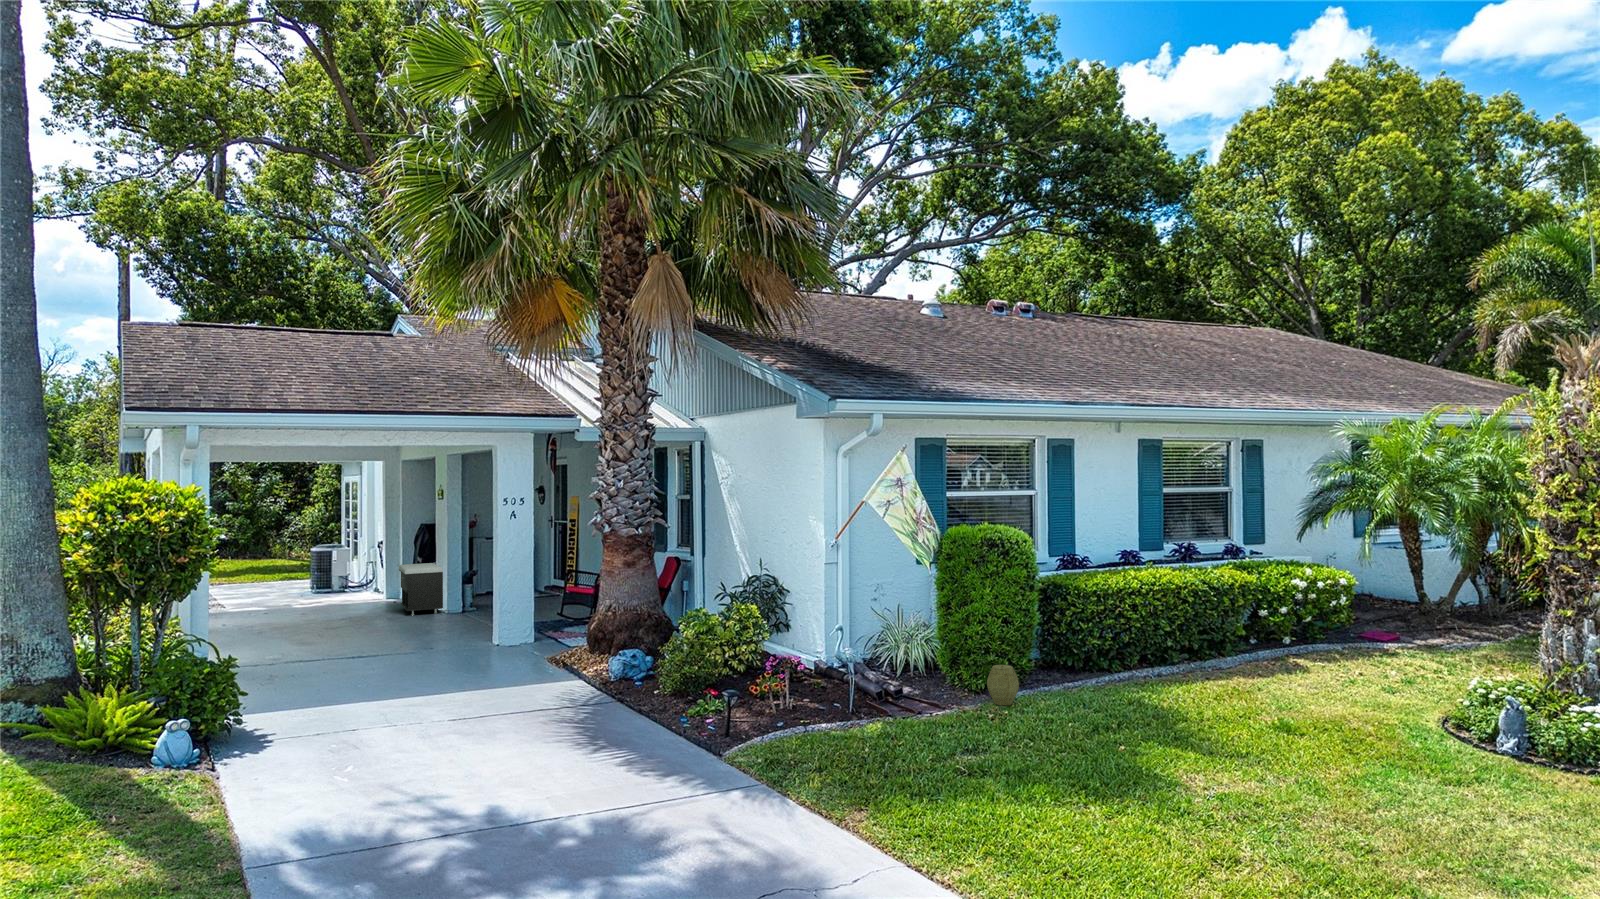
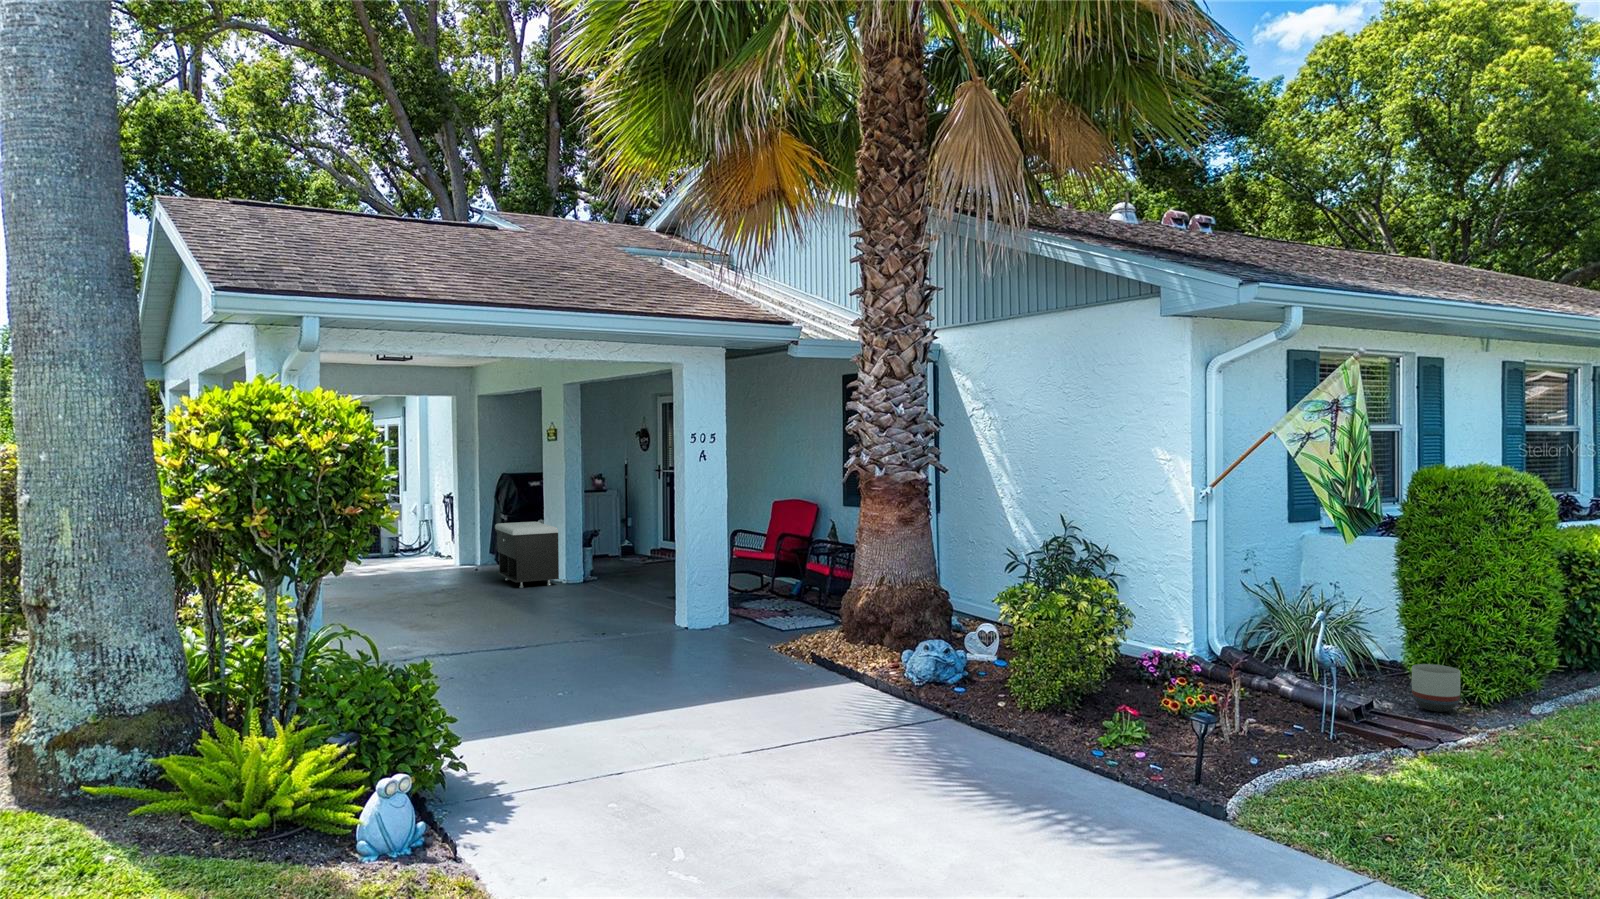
planter: none [934,665,963,697] -> present [1412,664,1460,712]
woven basket: present [987,665,1019,705] -> none [1511,666,1566,726]

